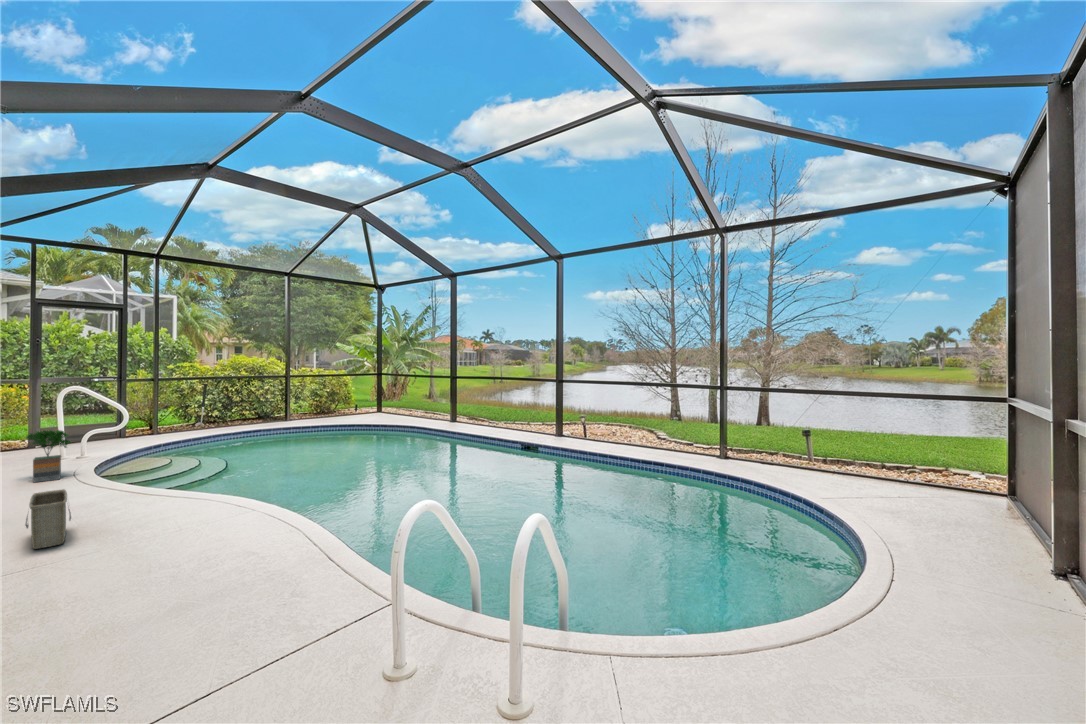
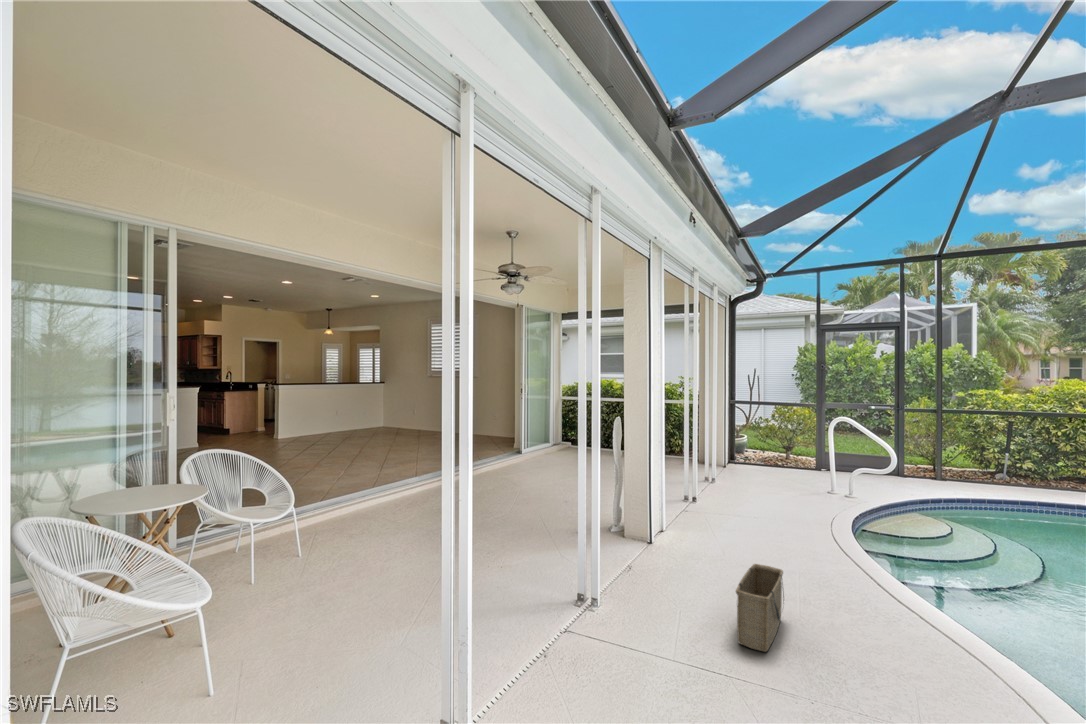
potted tree: present [26,430,71,483] -> none [788,466,829,526]

